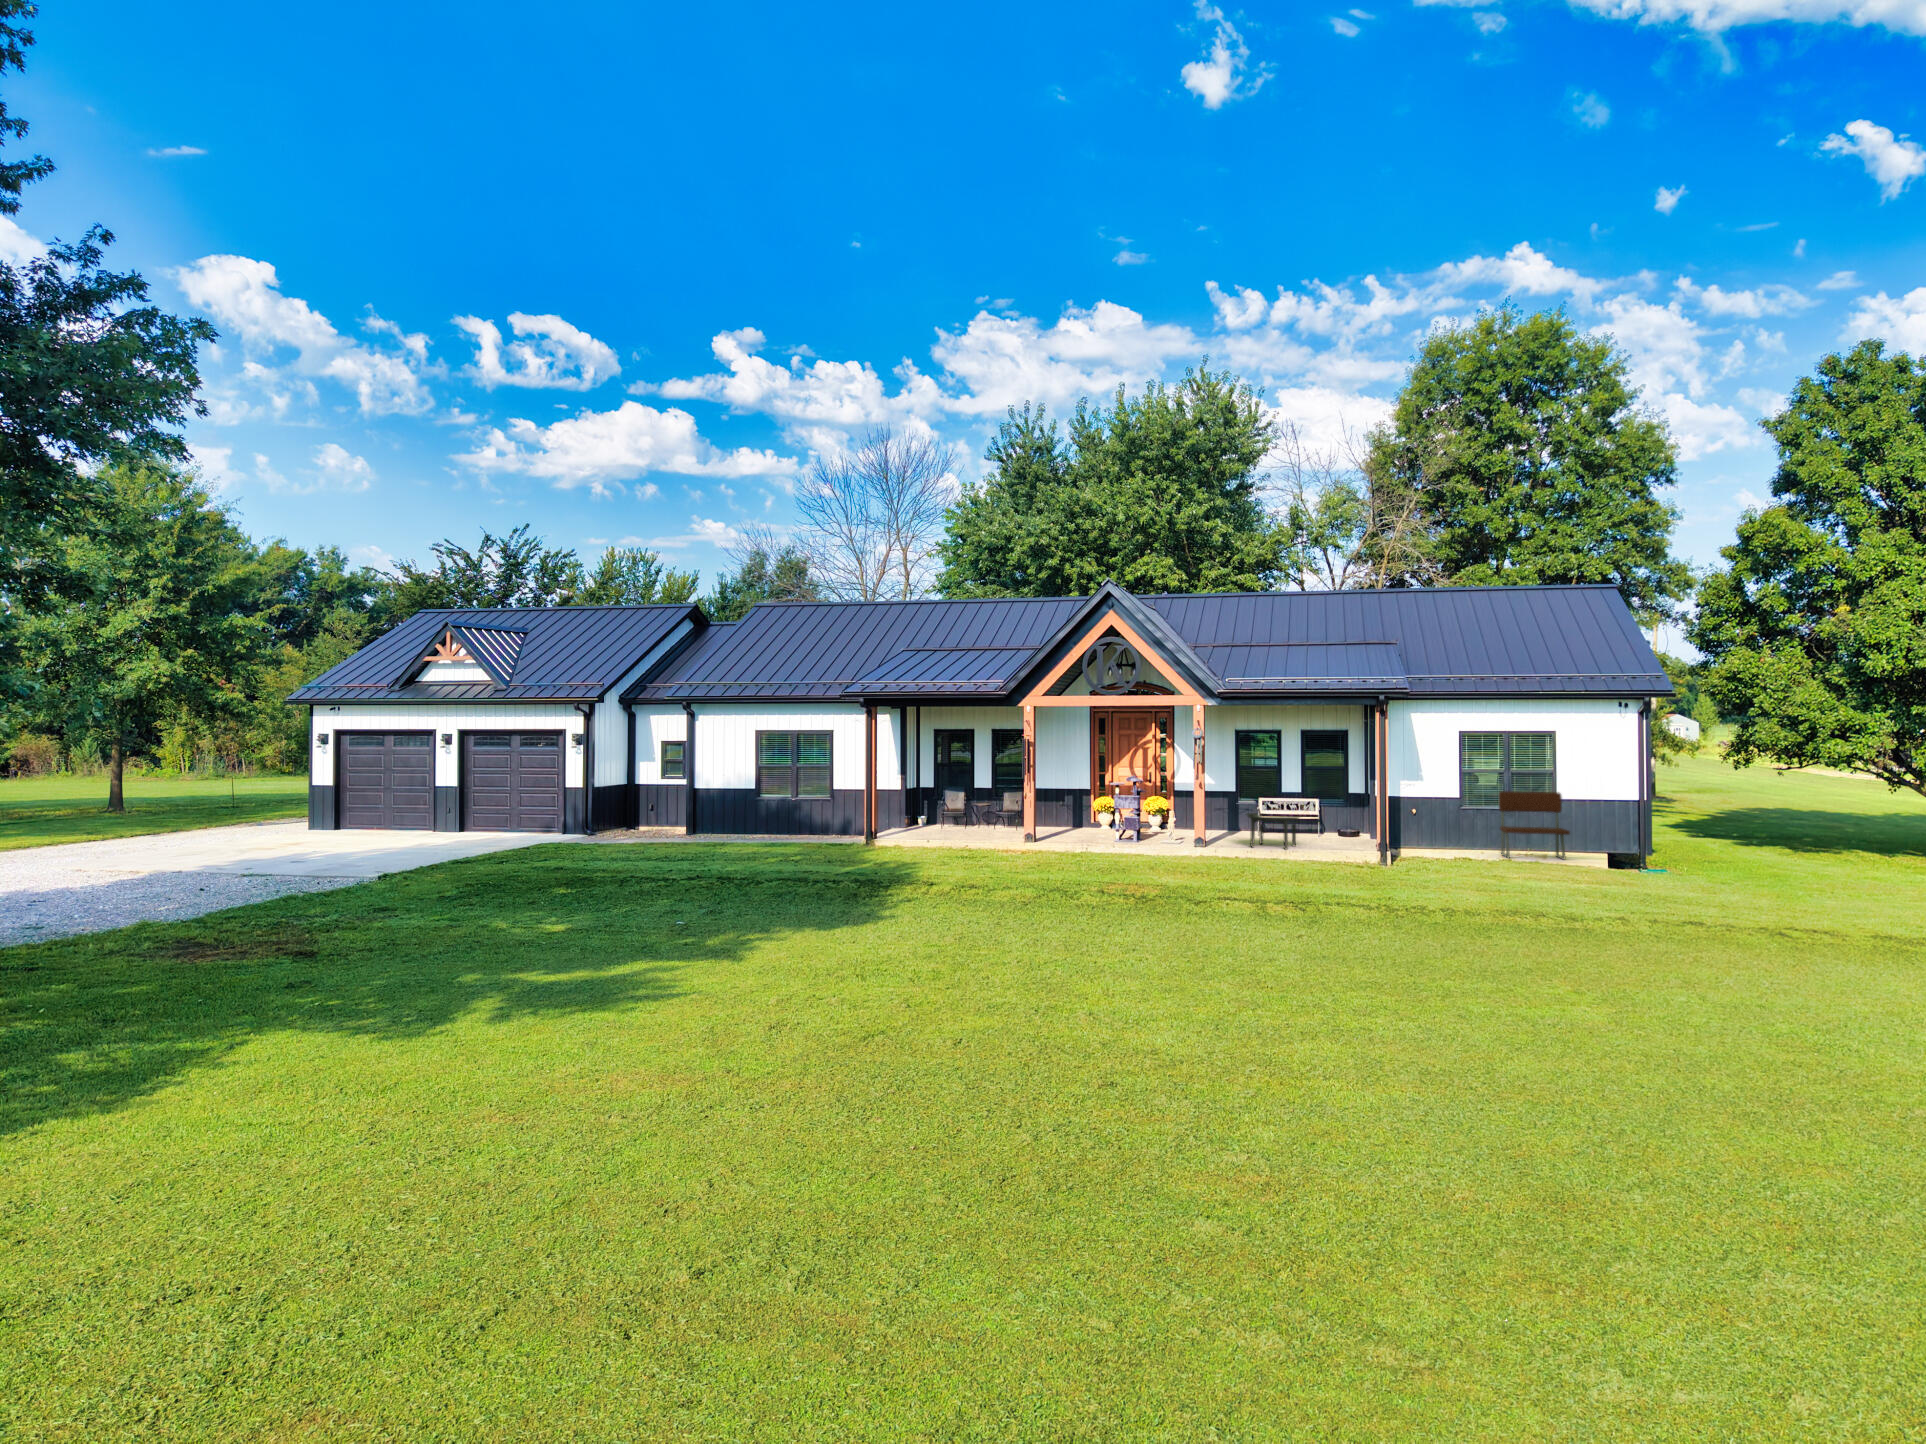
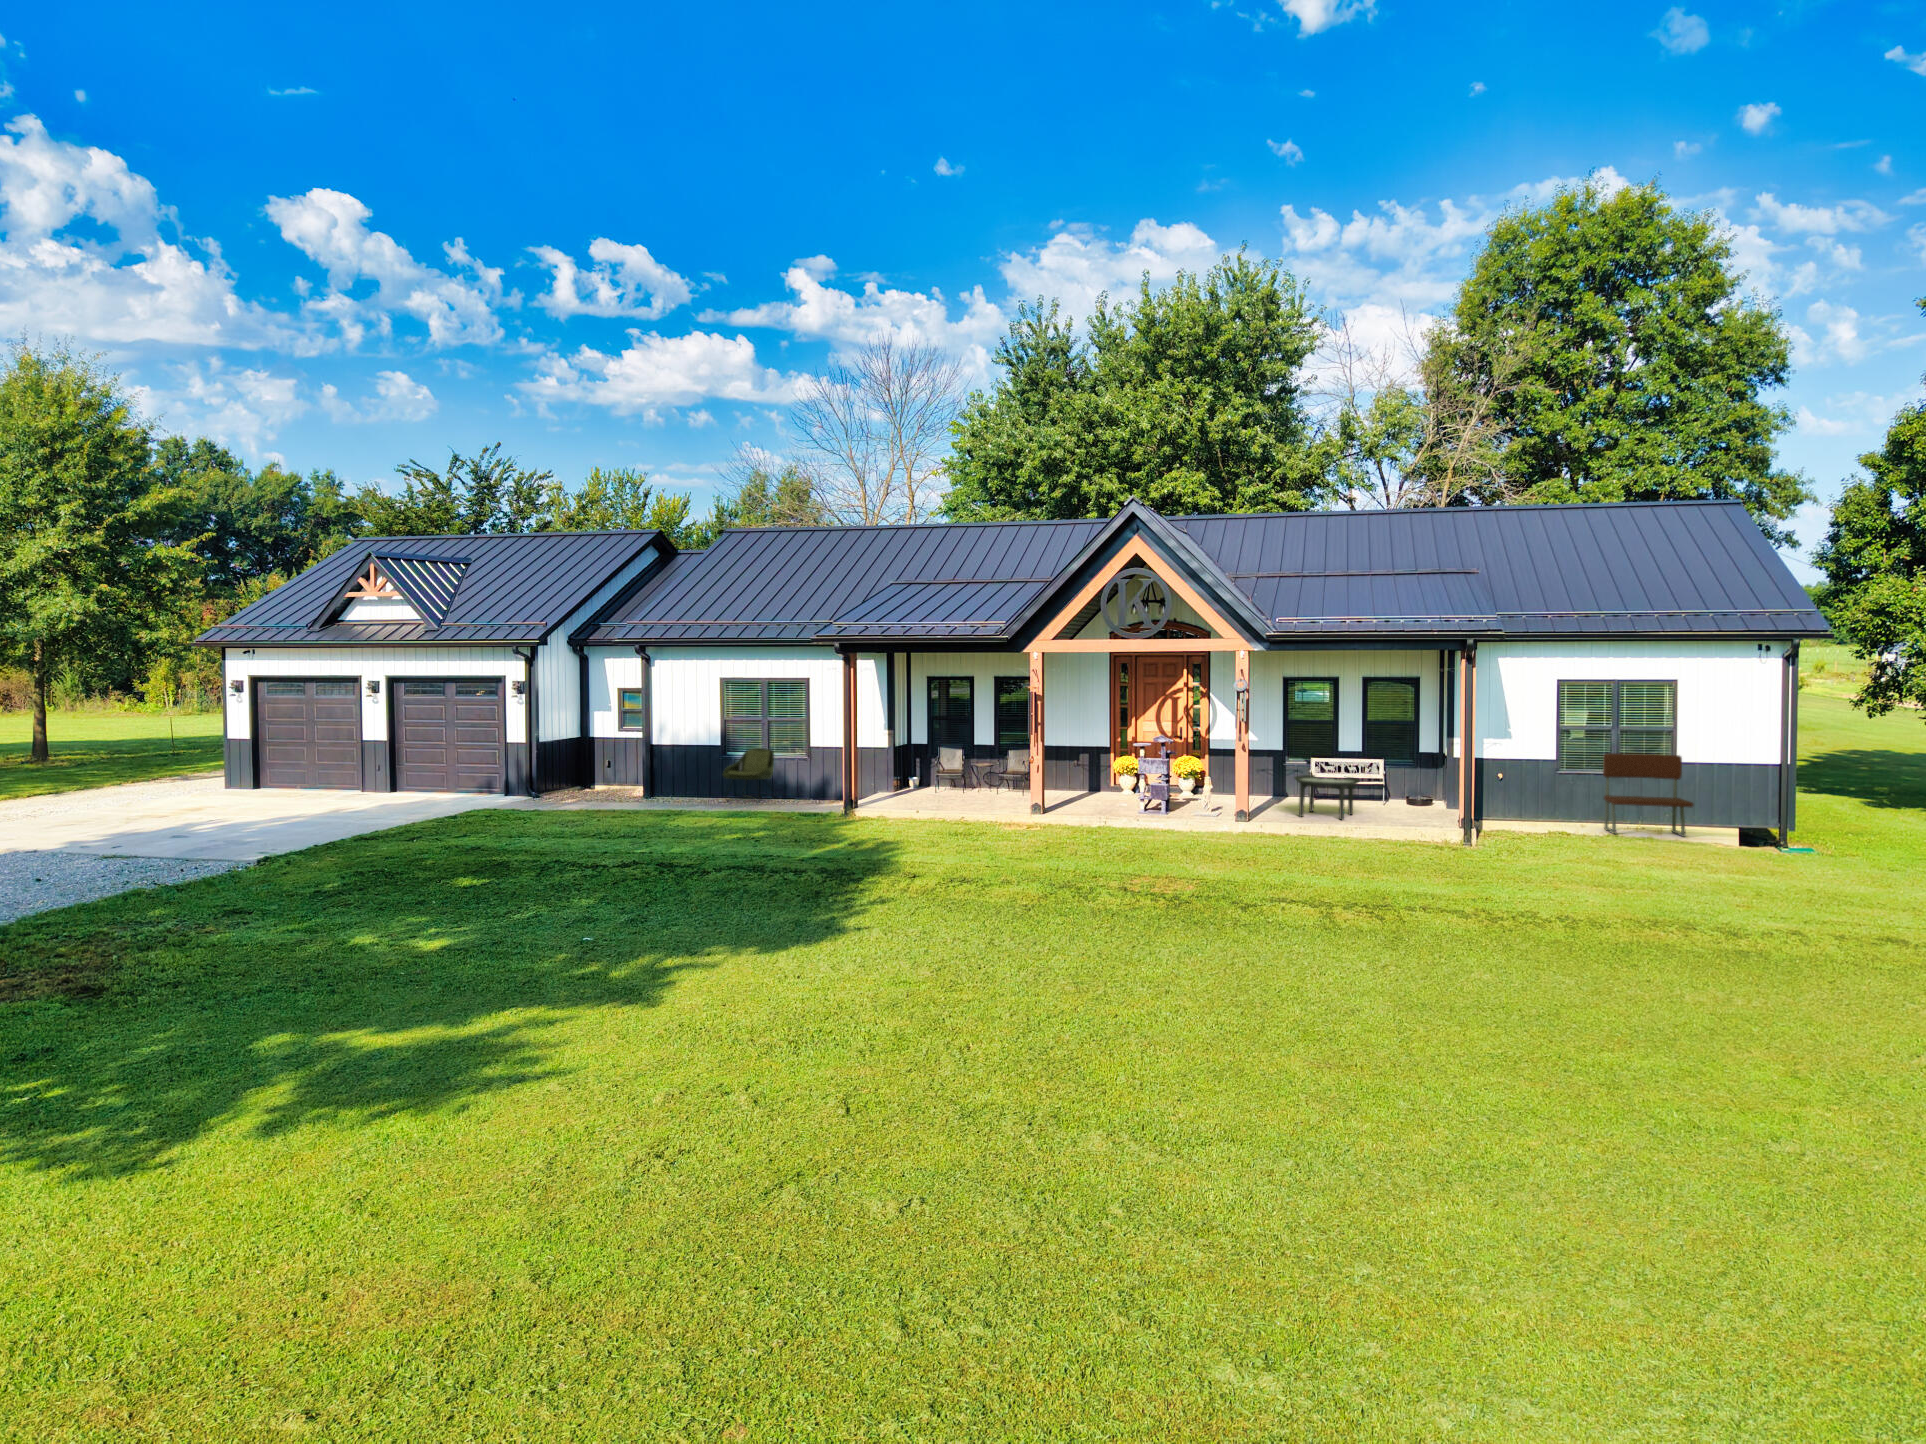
lounge chair: none [756,792,802,838] -> present [722,748,774,798]

